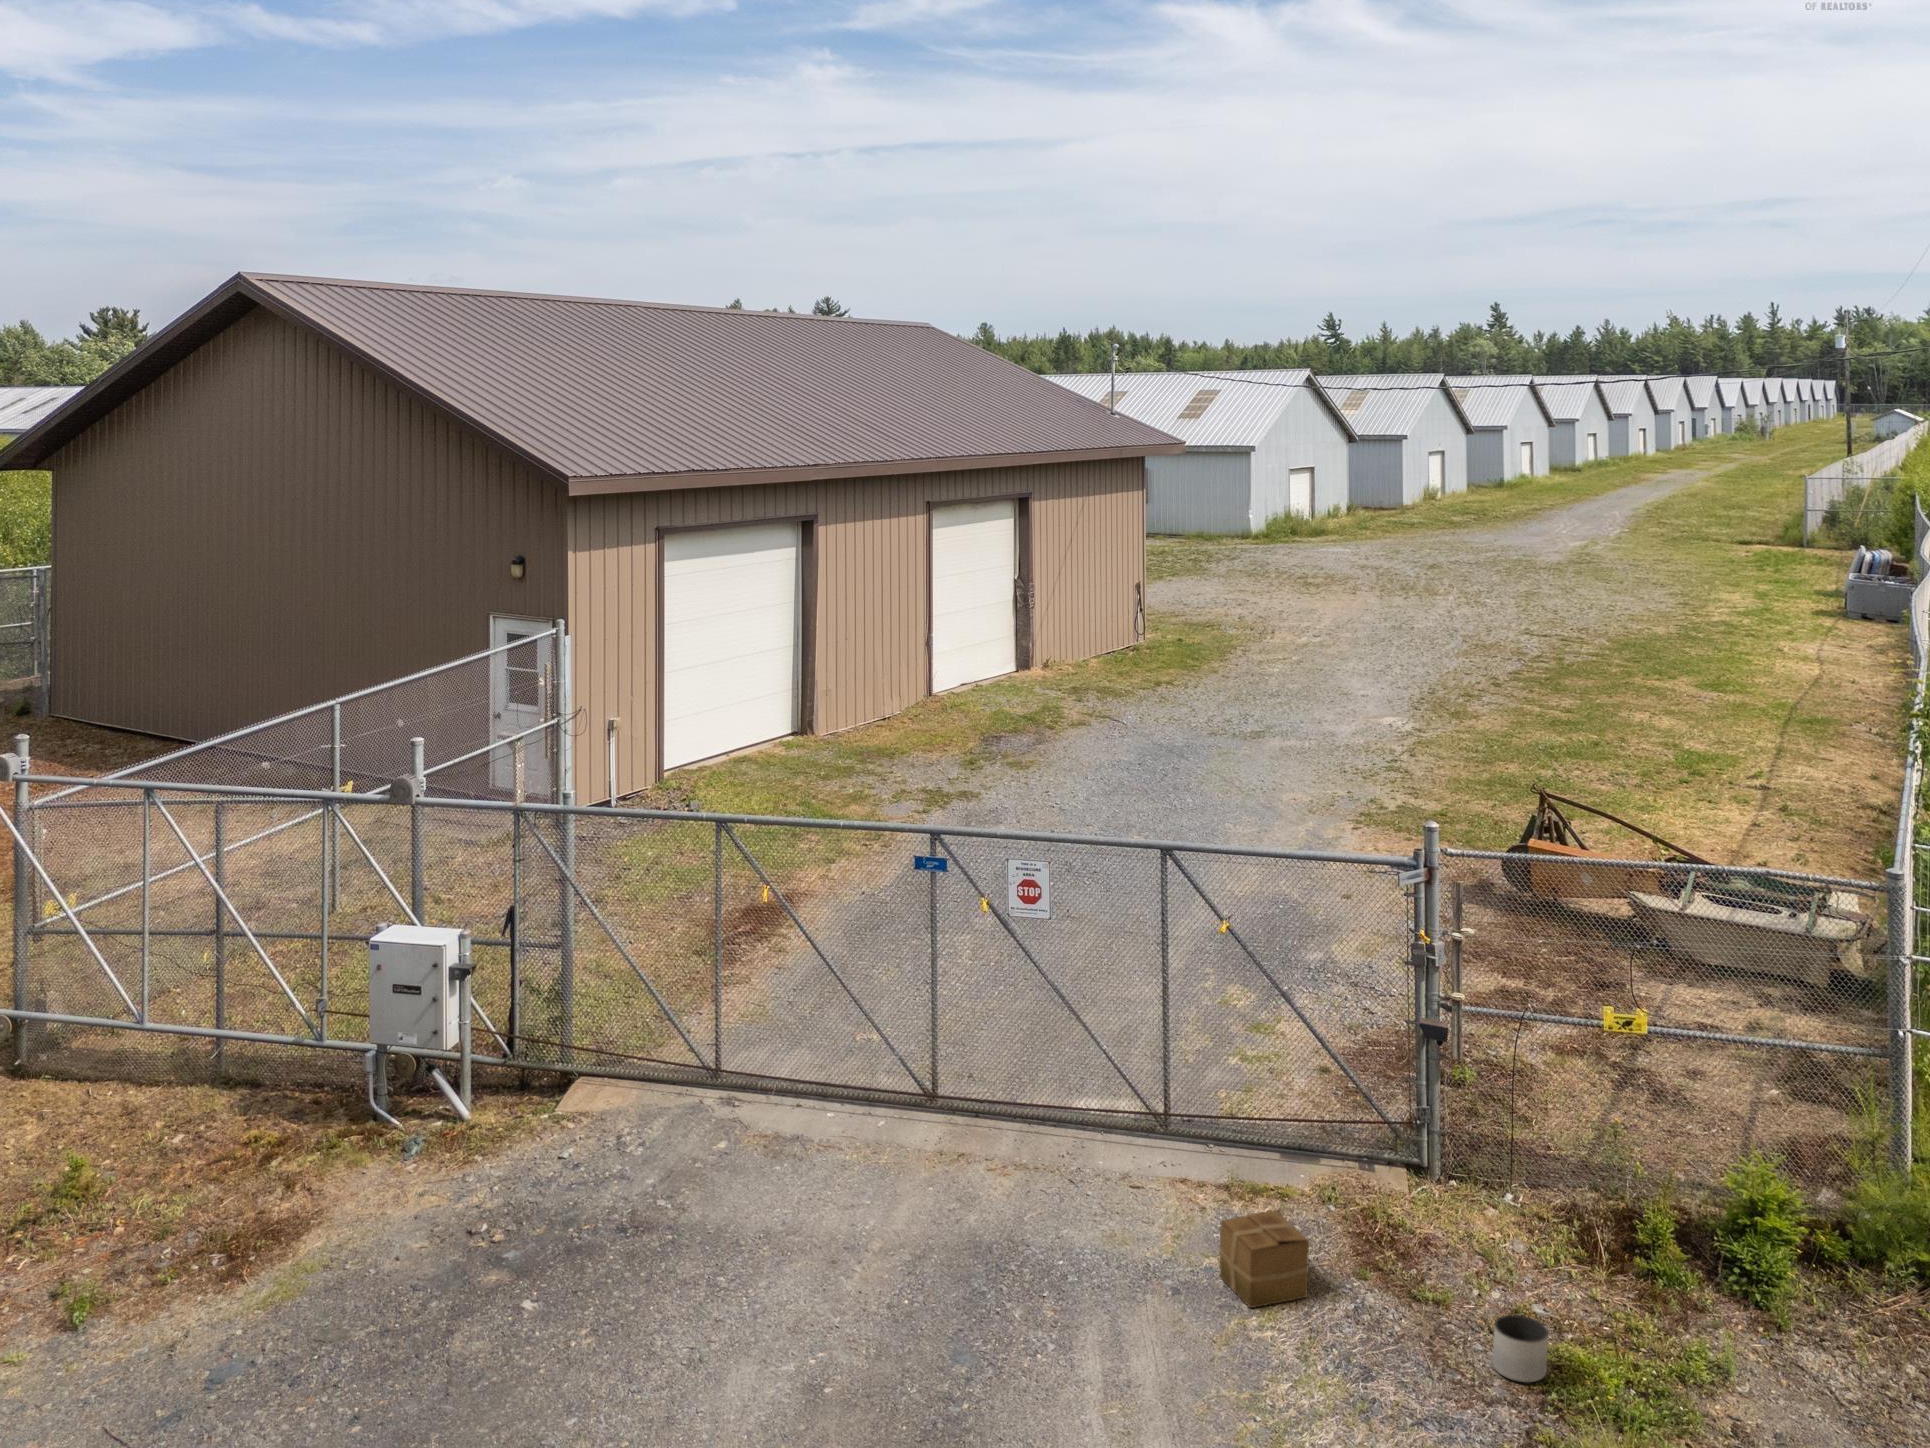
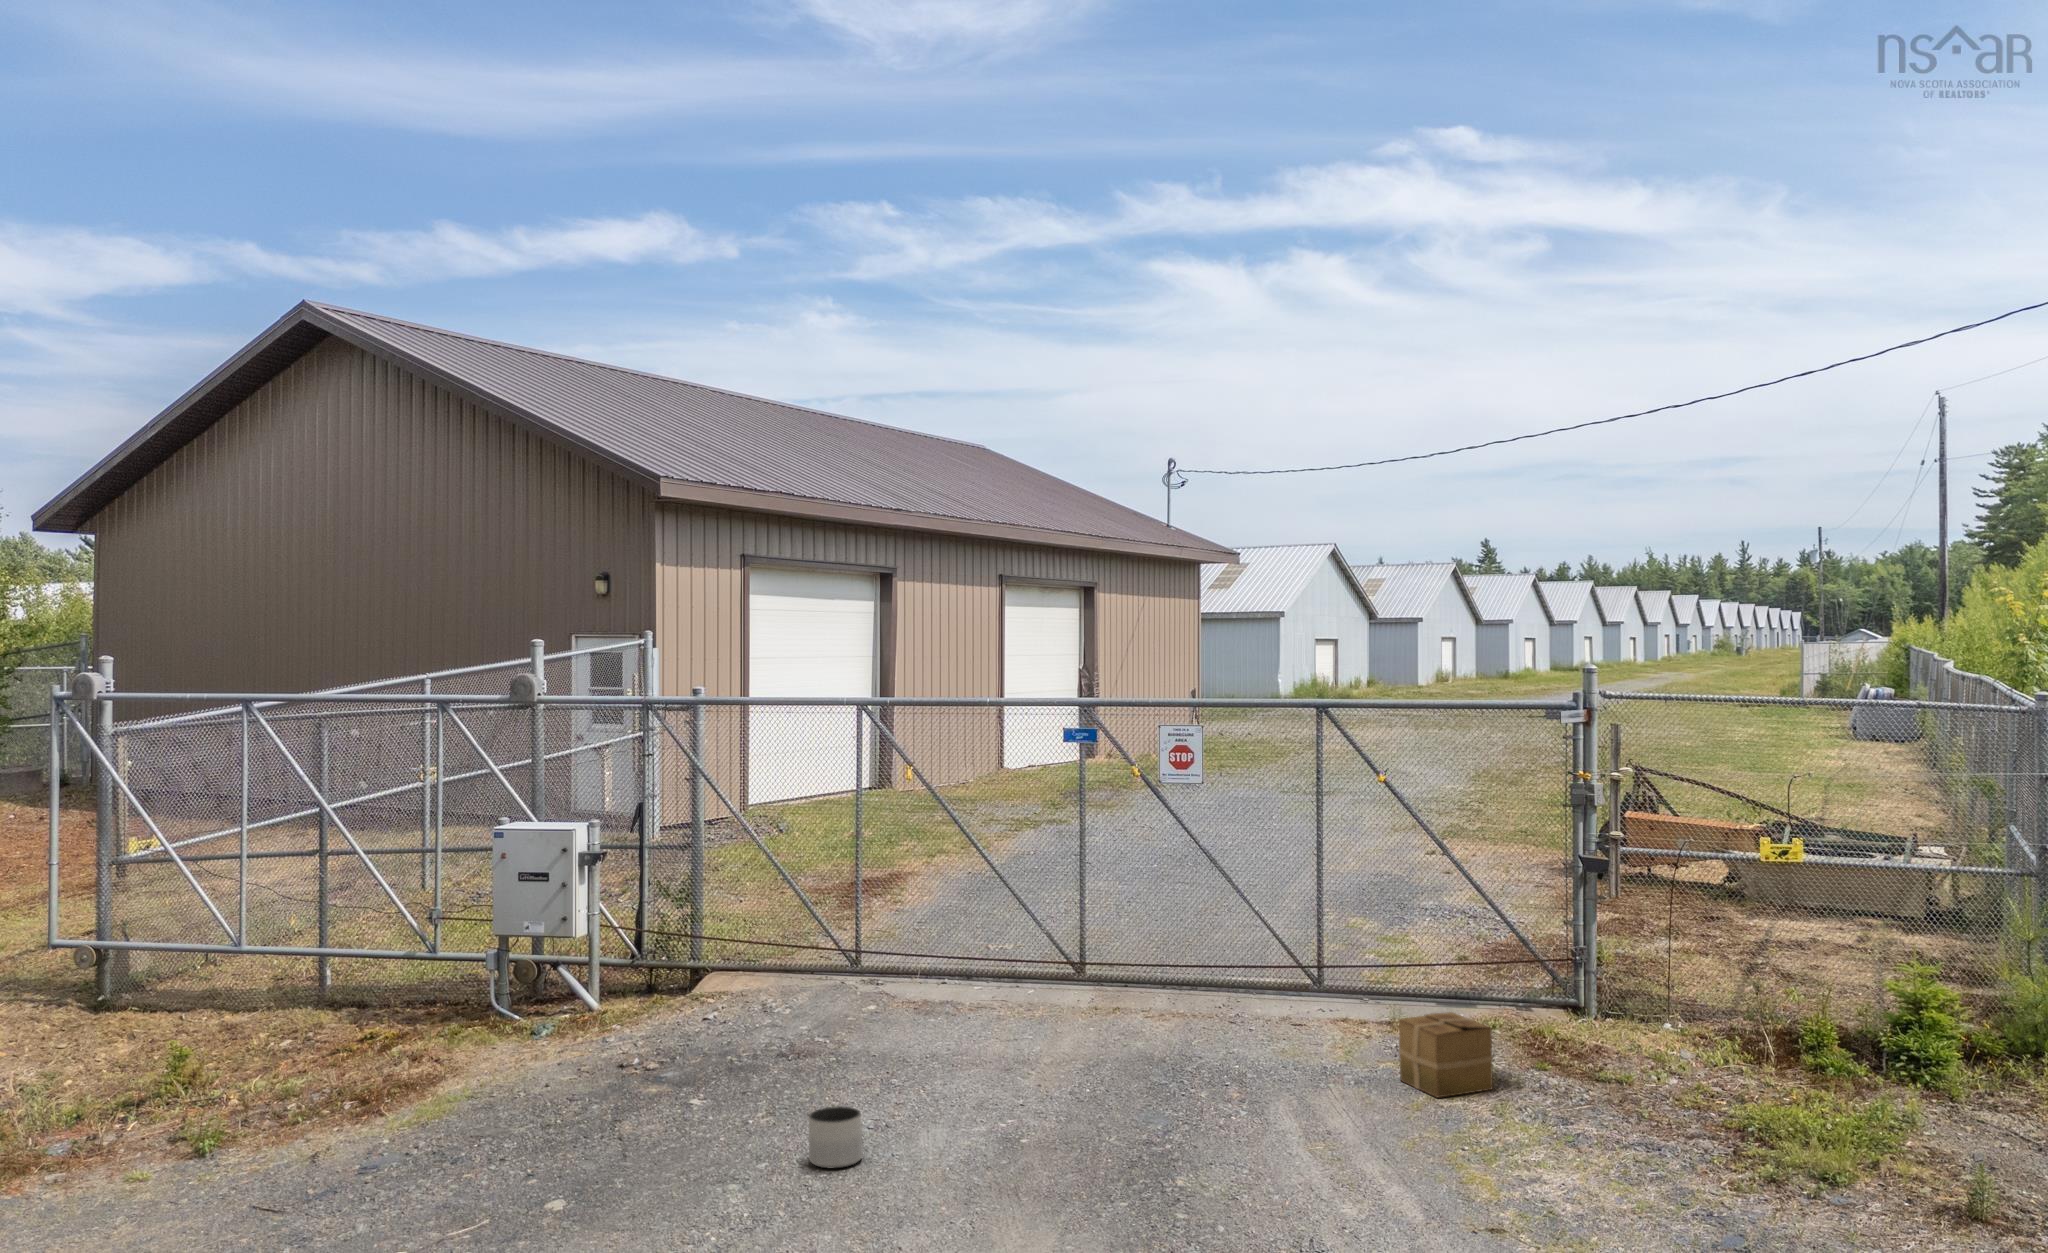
planter: present [1492,1315,1548,1383] -> present [809,1106,863,1168]

